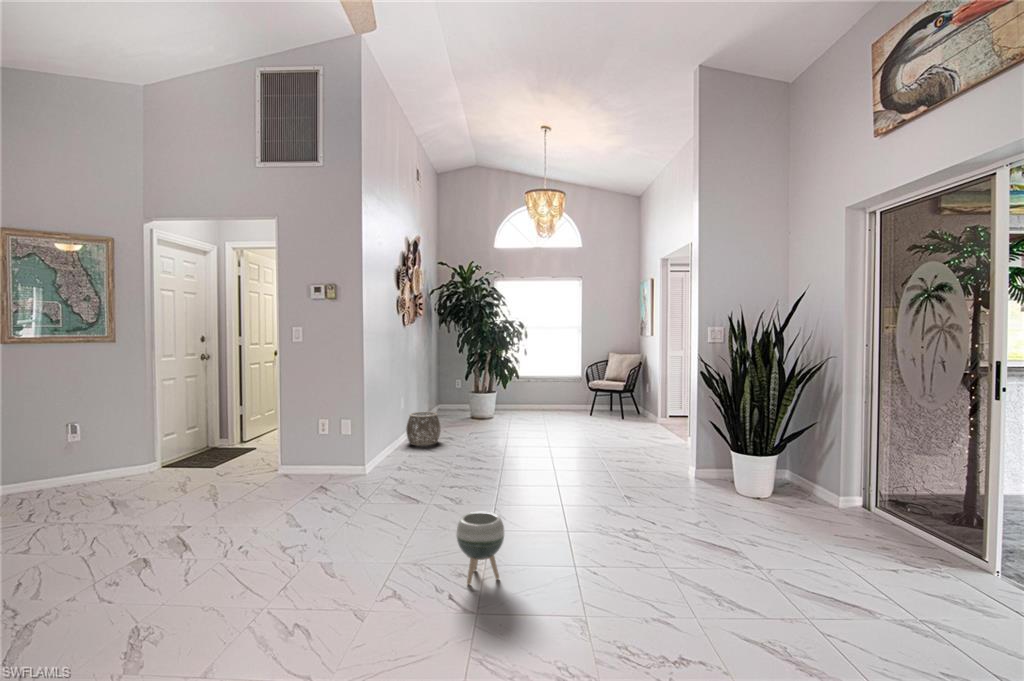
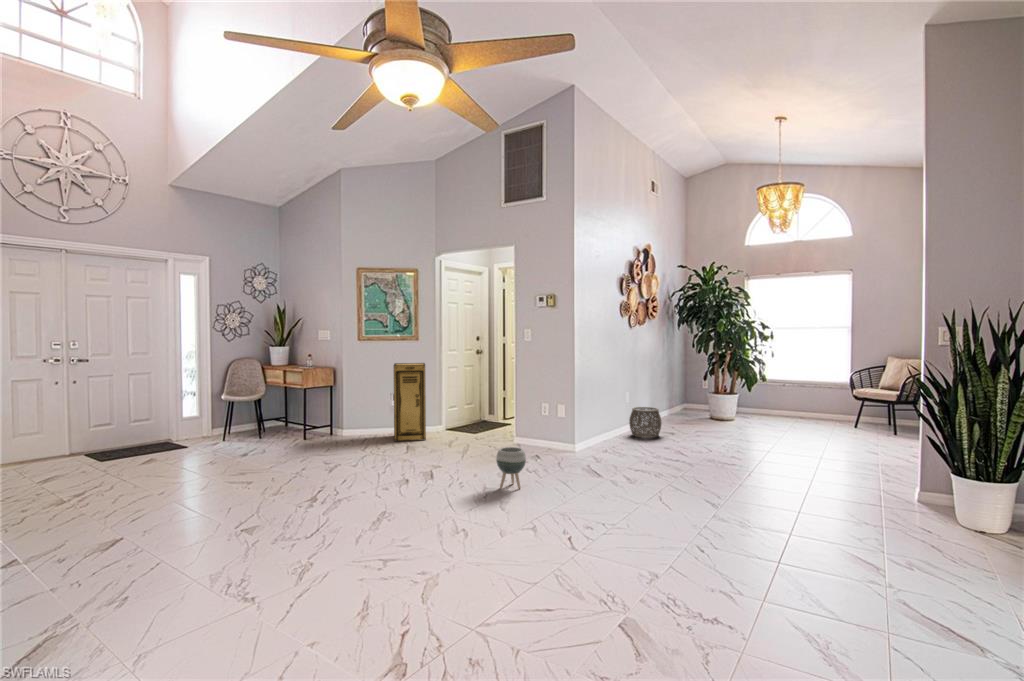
storage cabinet: none [74,374,136,494] -> present [394,363,426,441]
planter: present [456,512,504,585] -> present [496,447,526,489]

